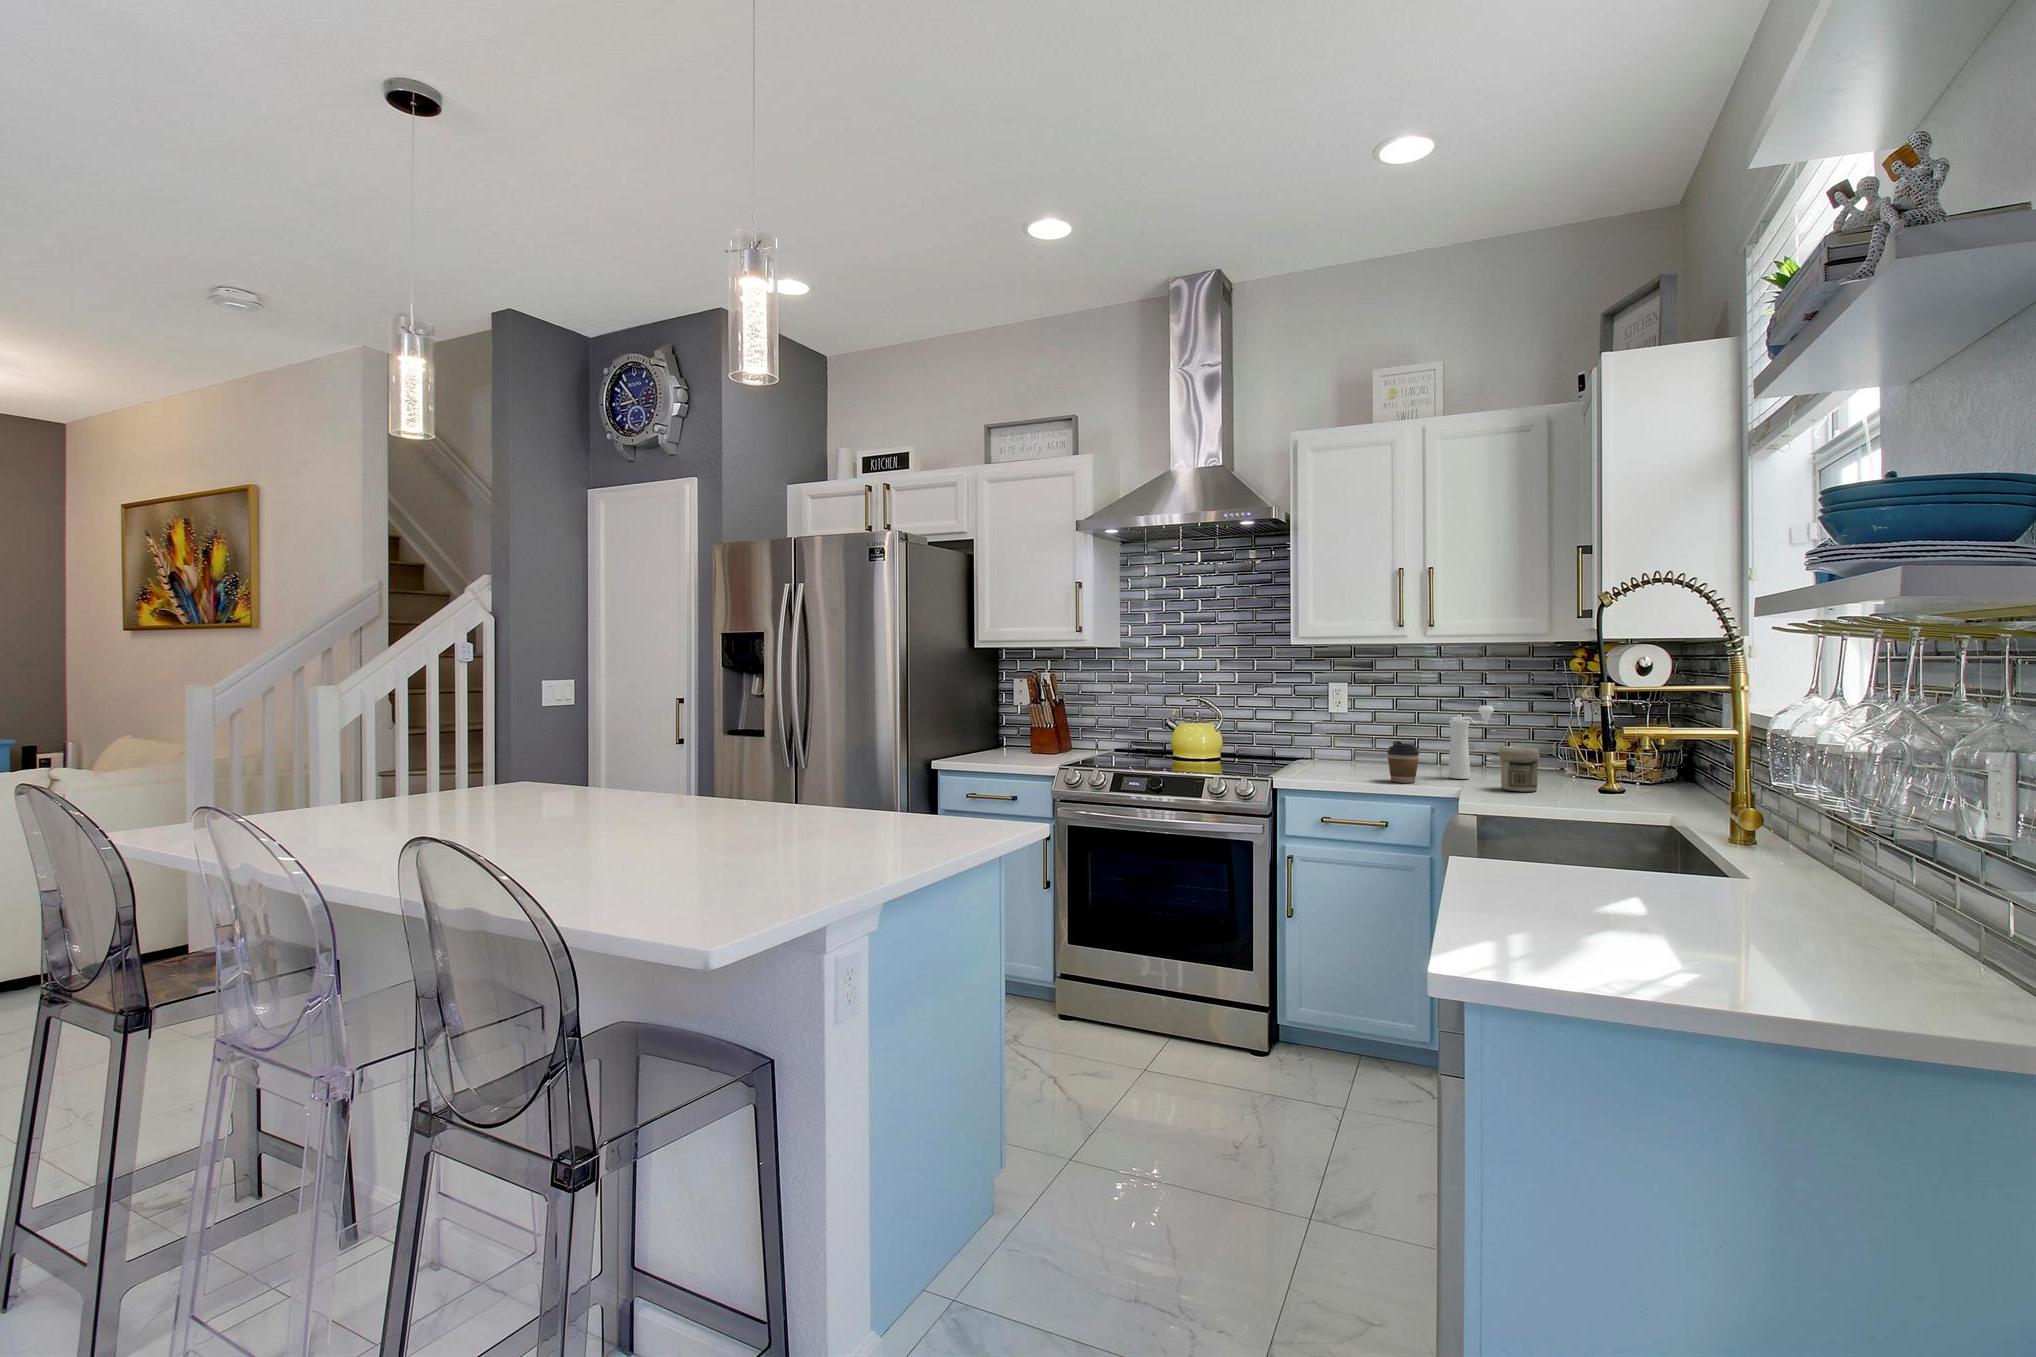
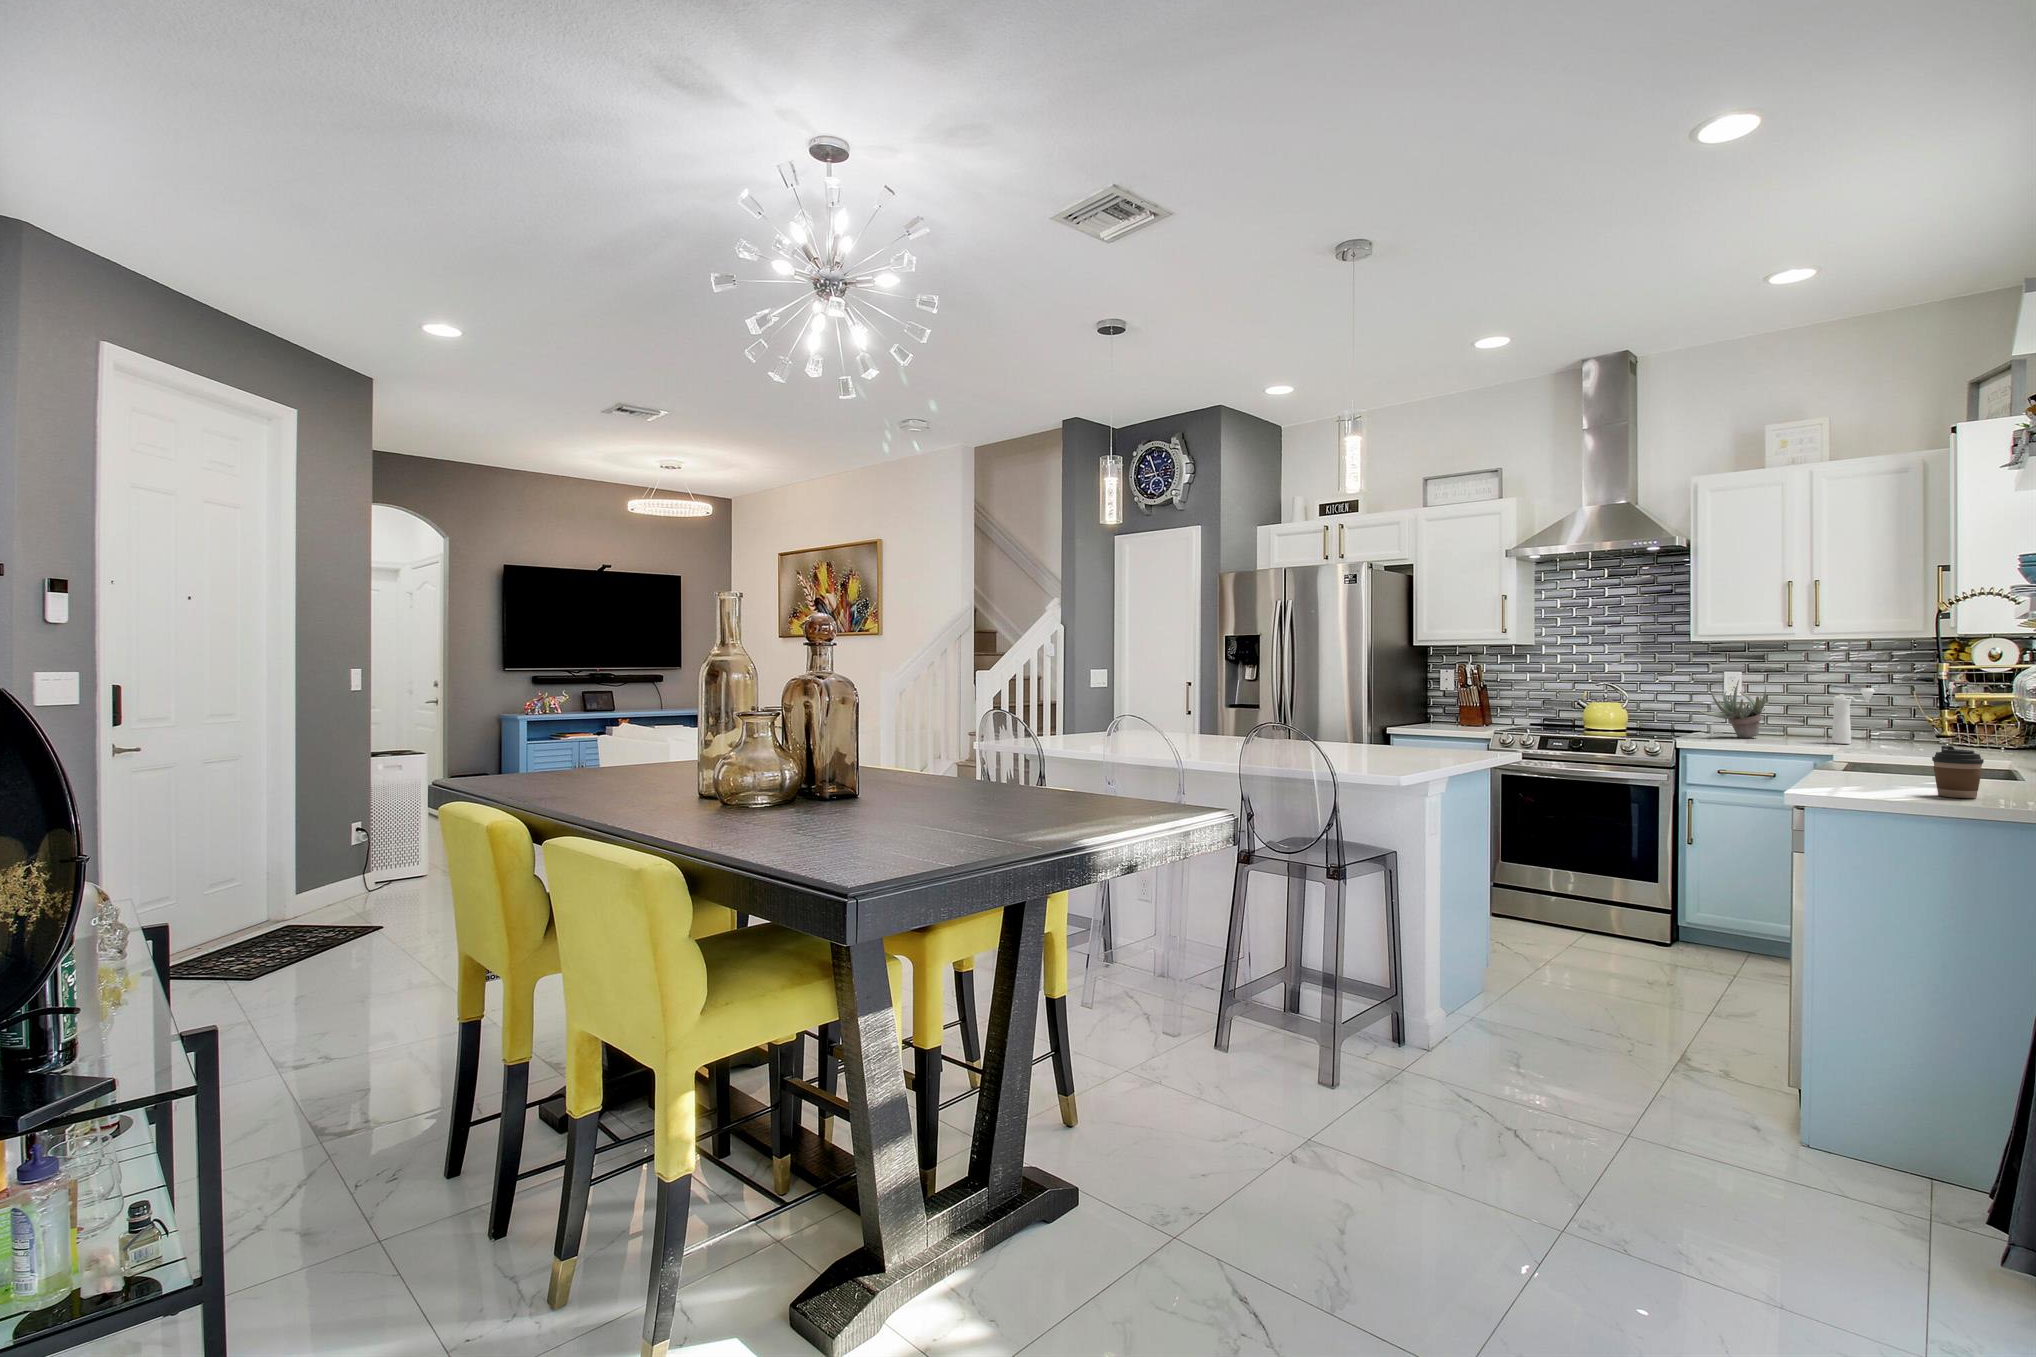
succulent plant: none [1302,695,1376,770] -> present [1700,680,1766,738]
coffee cup: present [1387,741,1419,783] -> present [1932,746,1984,798]
jar: present [1499,747,1540,791] -> none [1876,717,1912,751]

